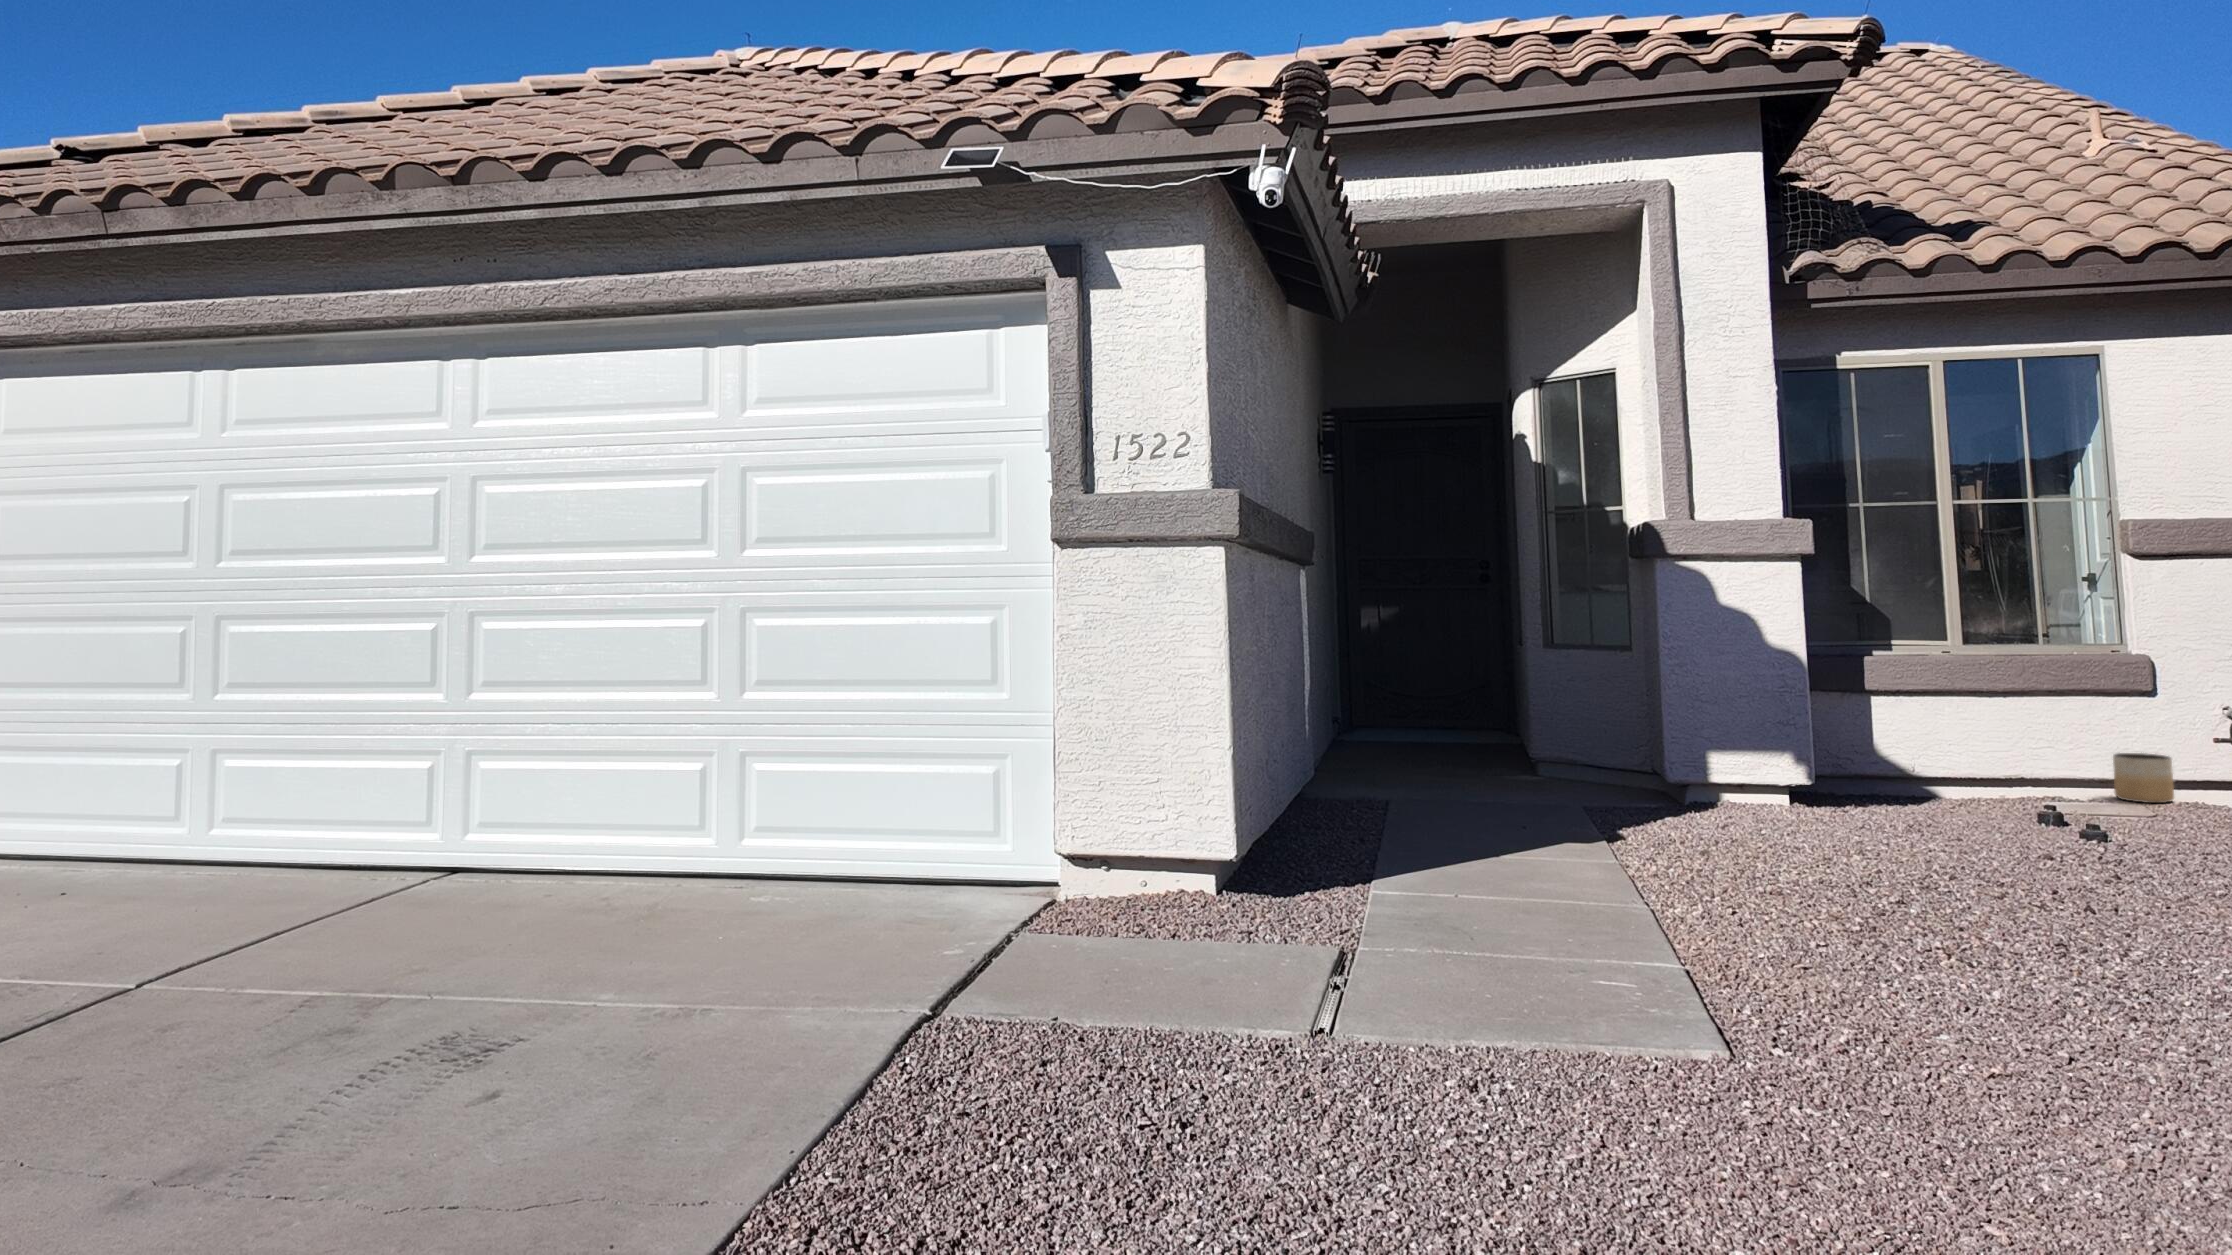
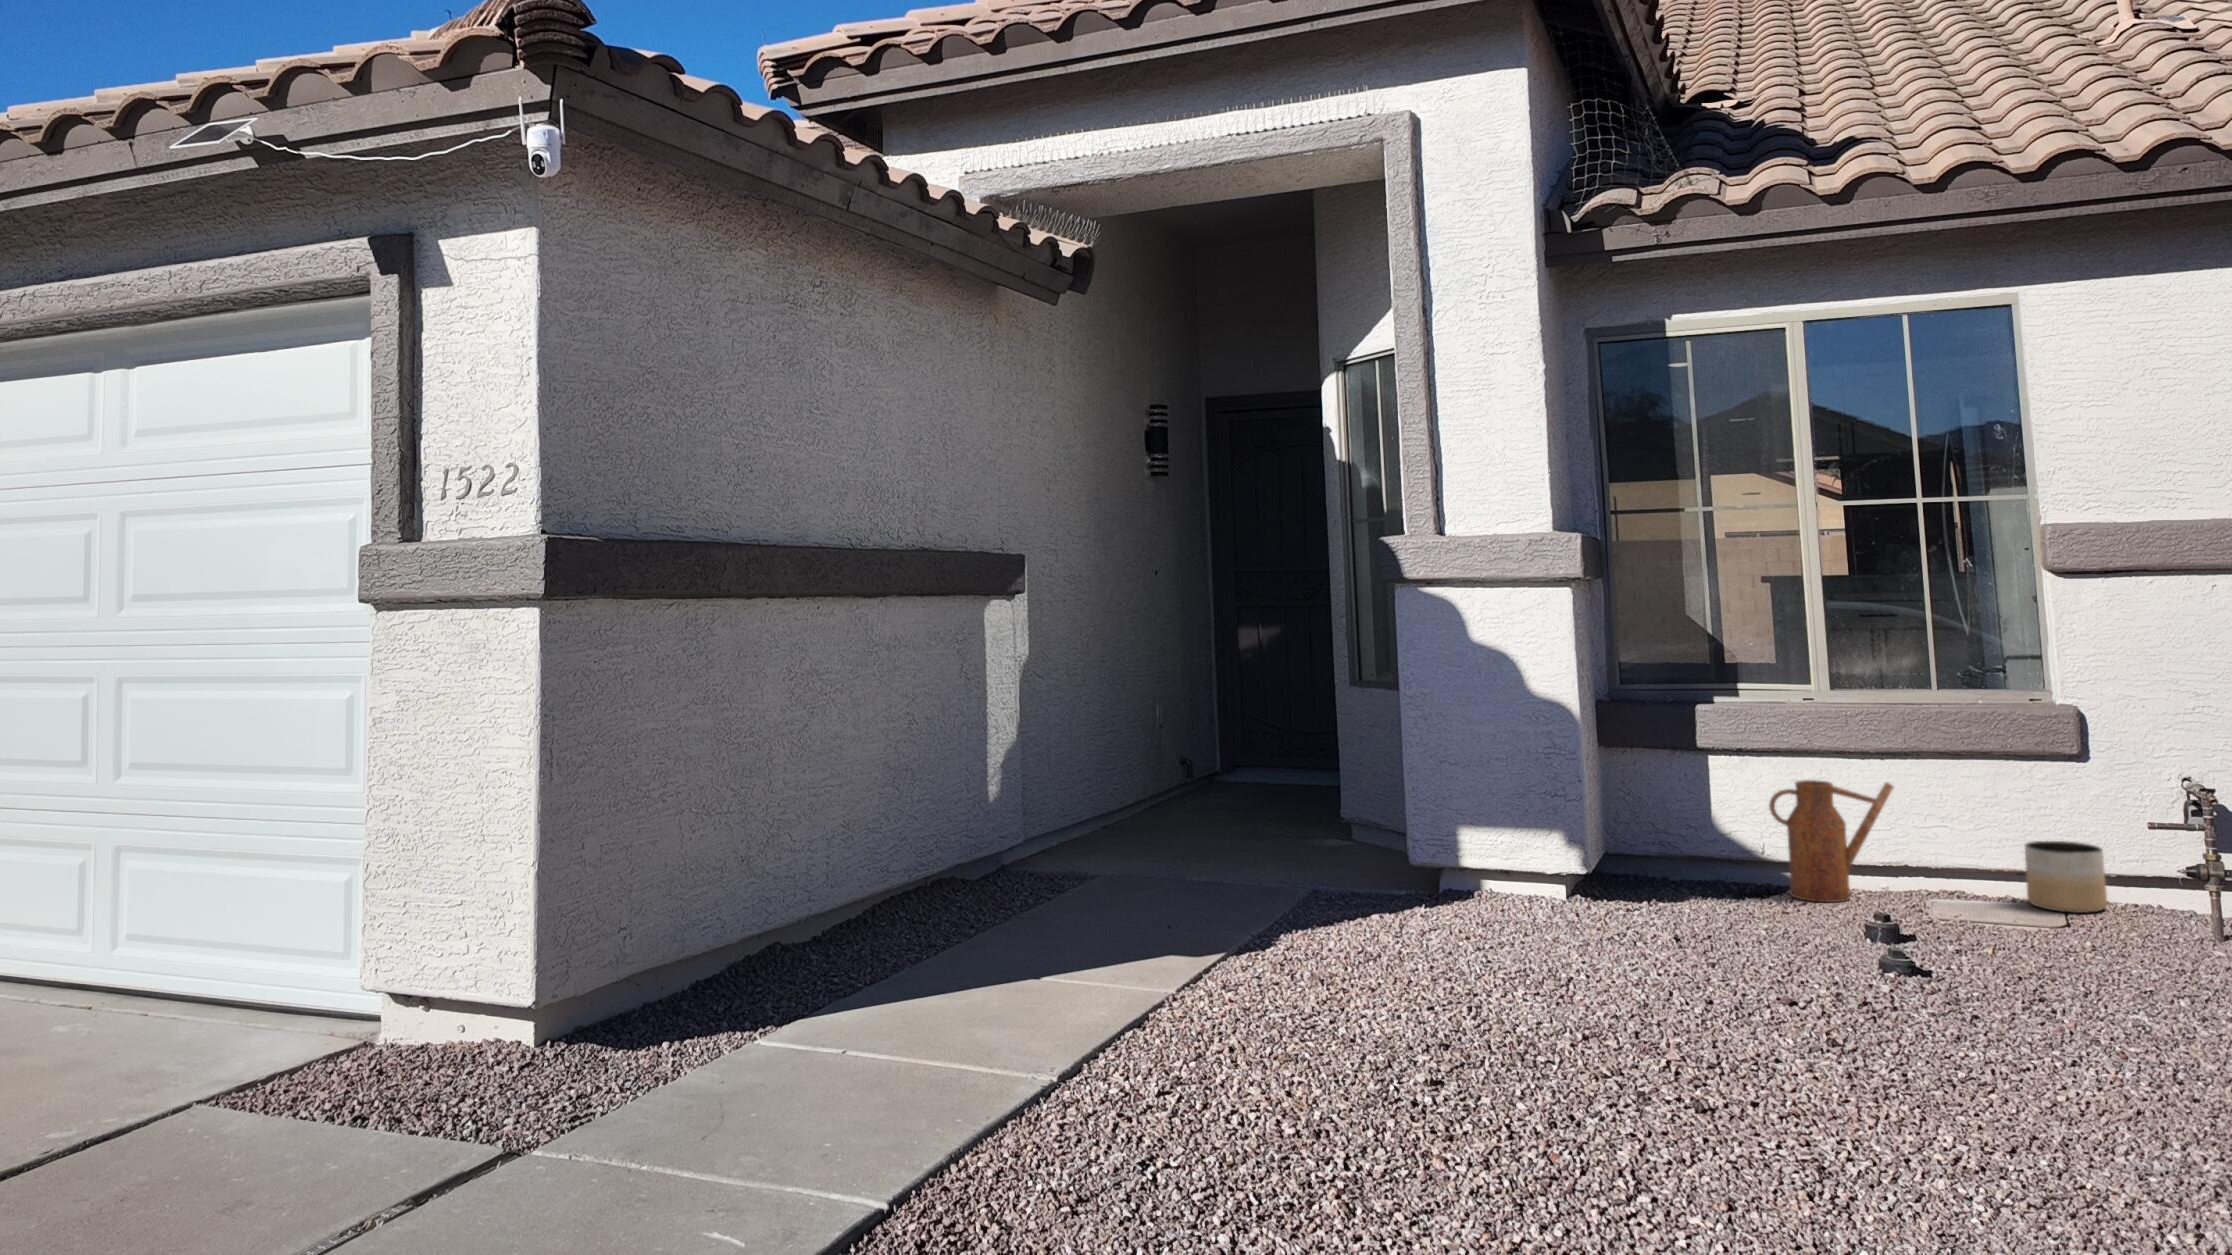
watering can: none [1930,710,2023,801] -> present [1769,780,1893,902]

